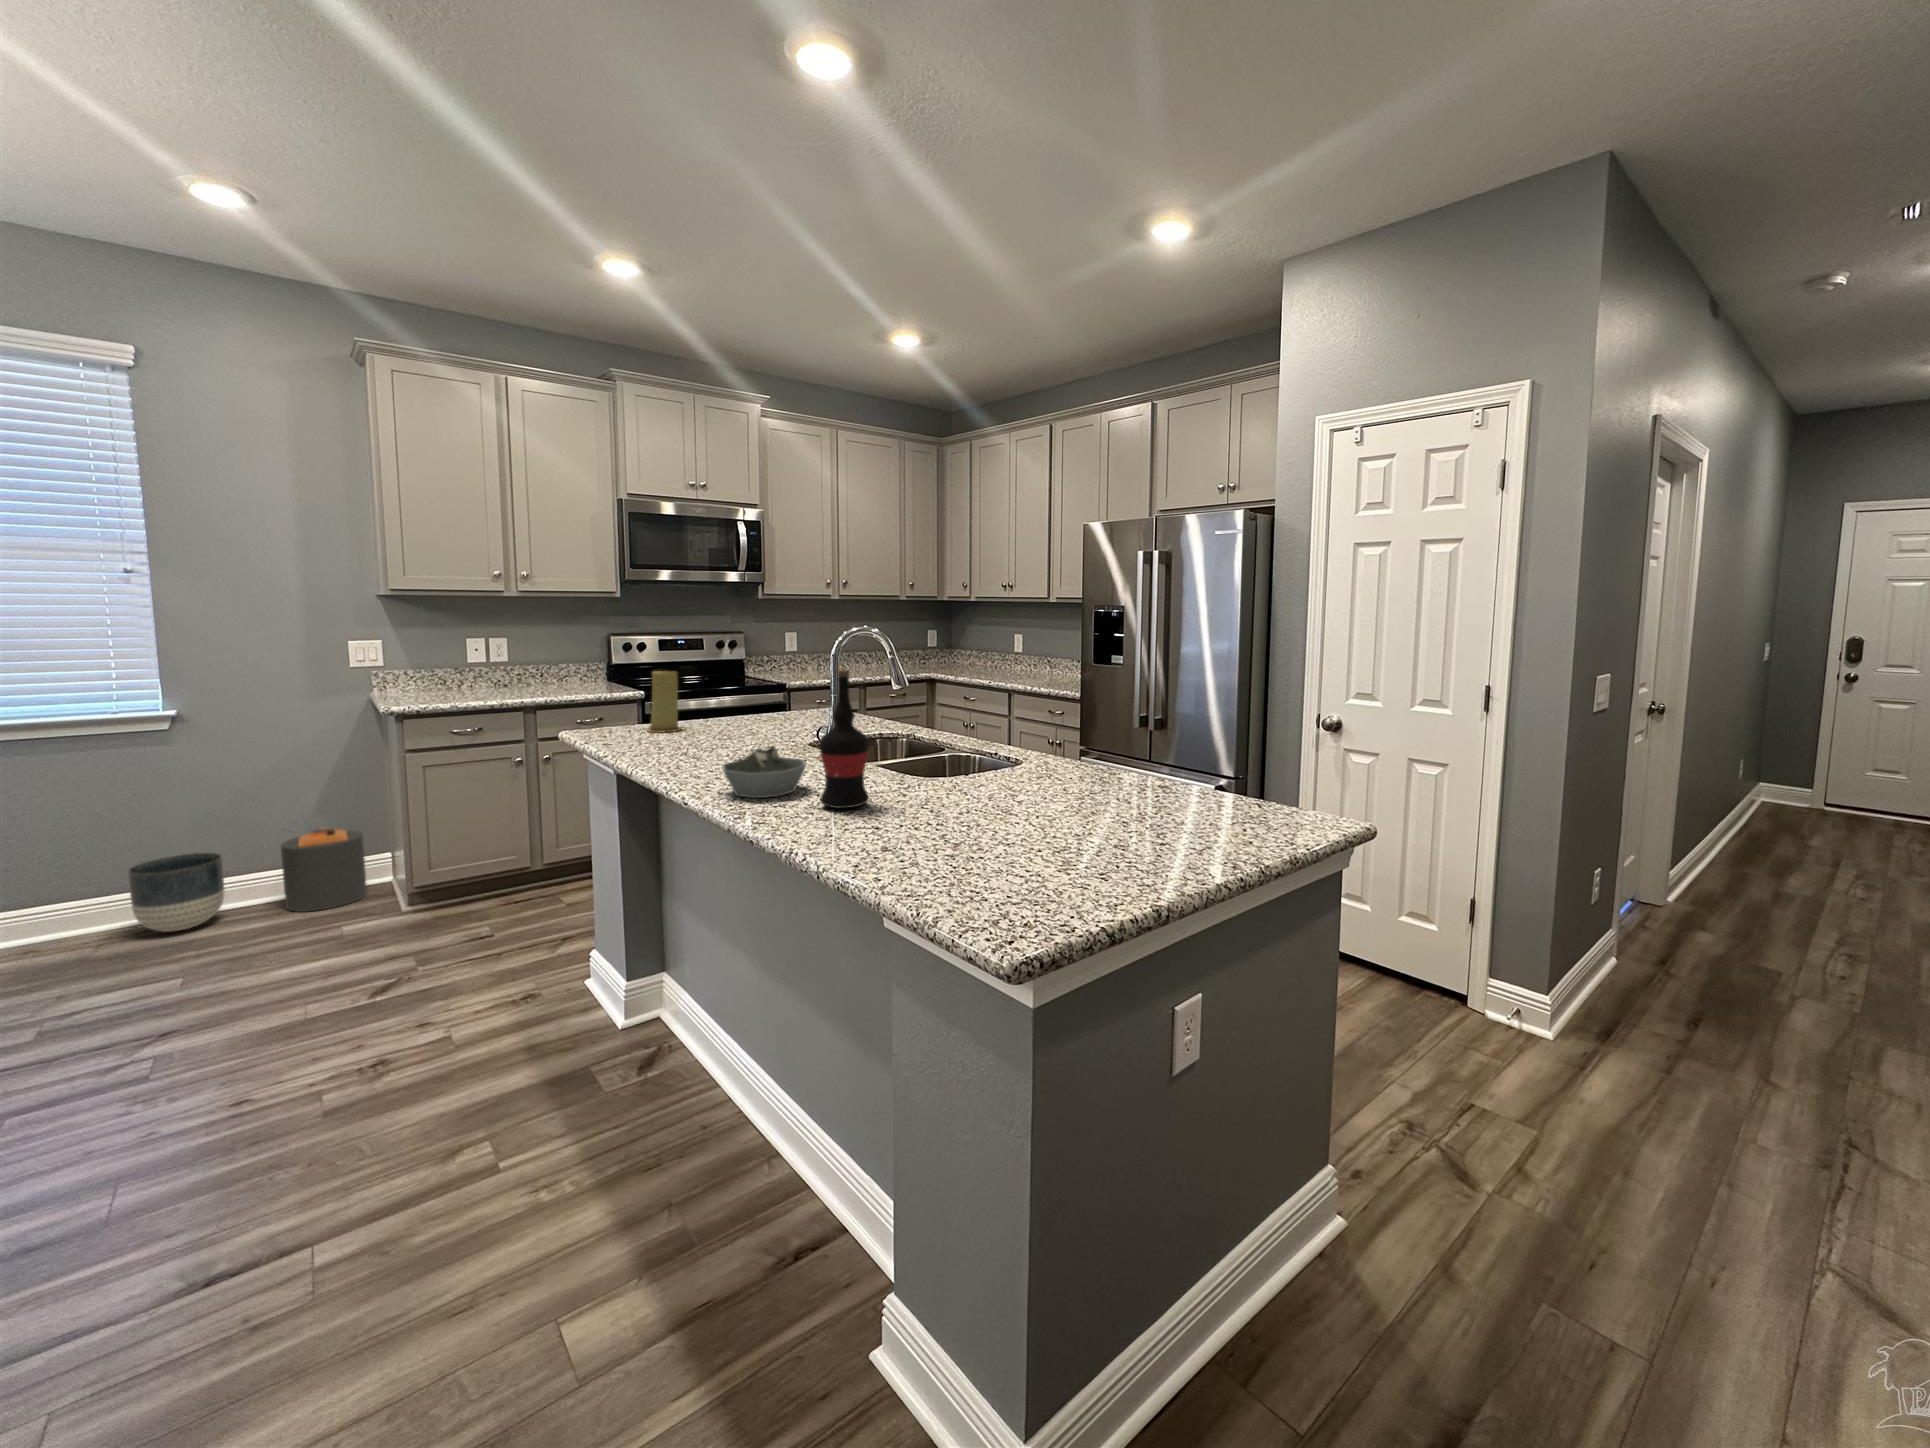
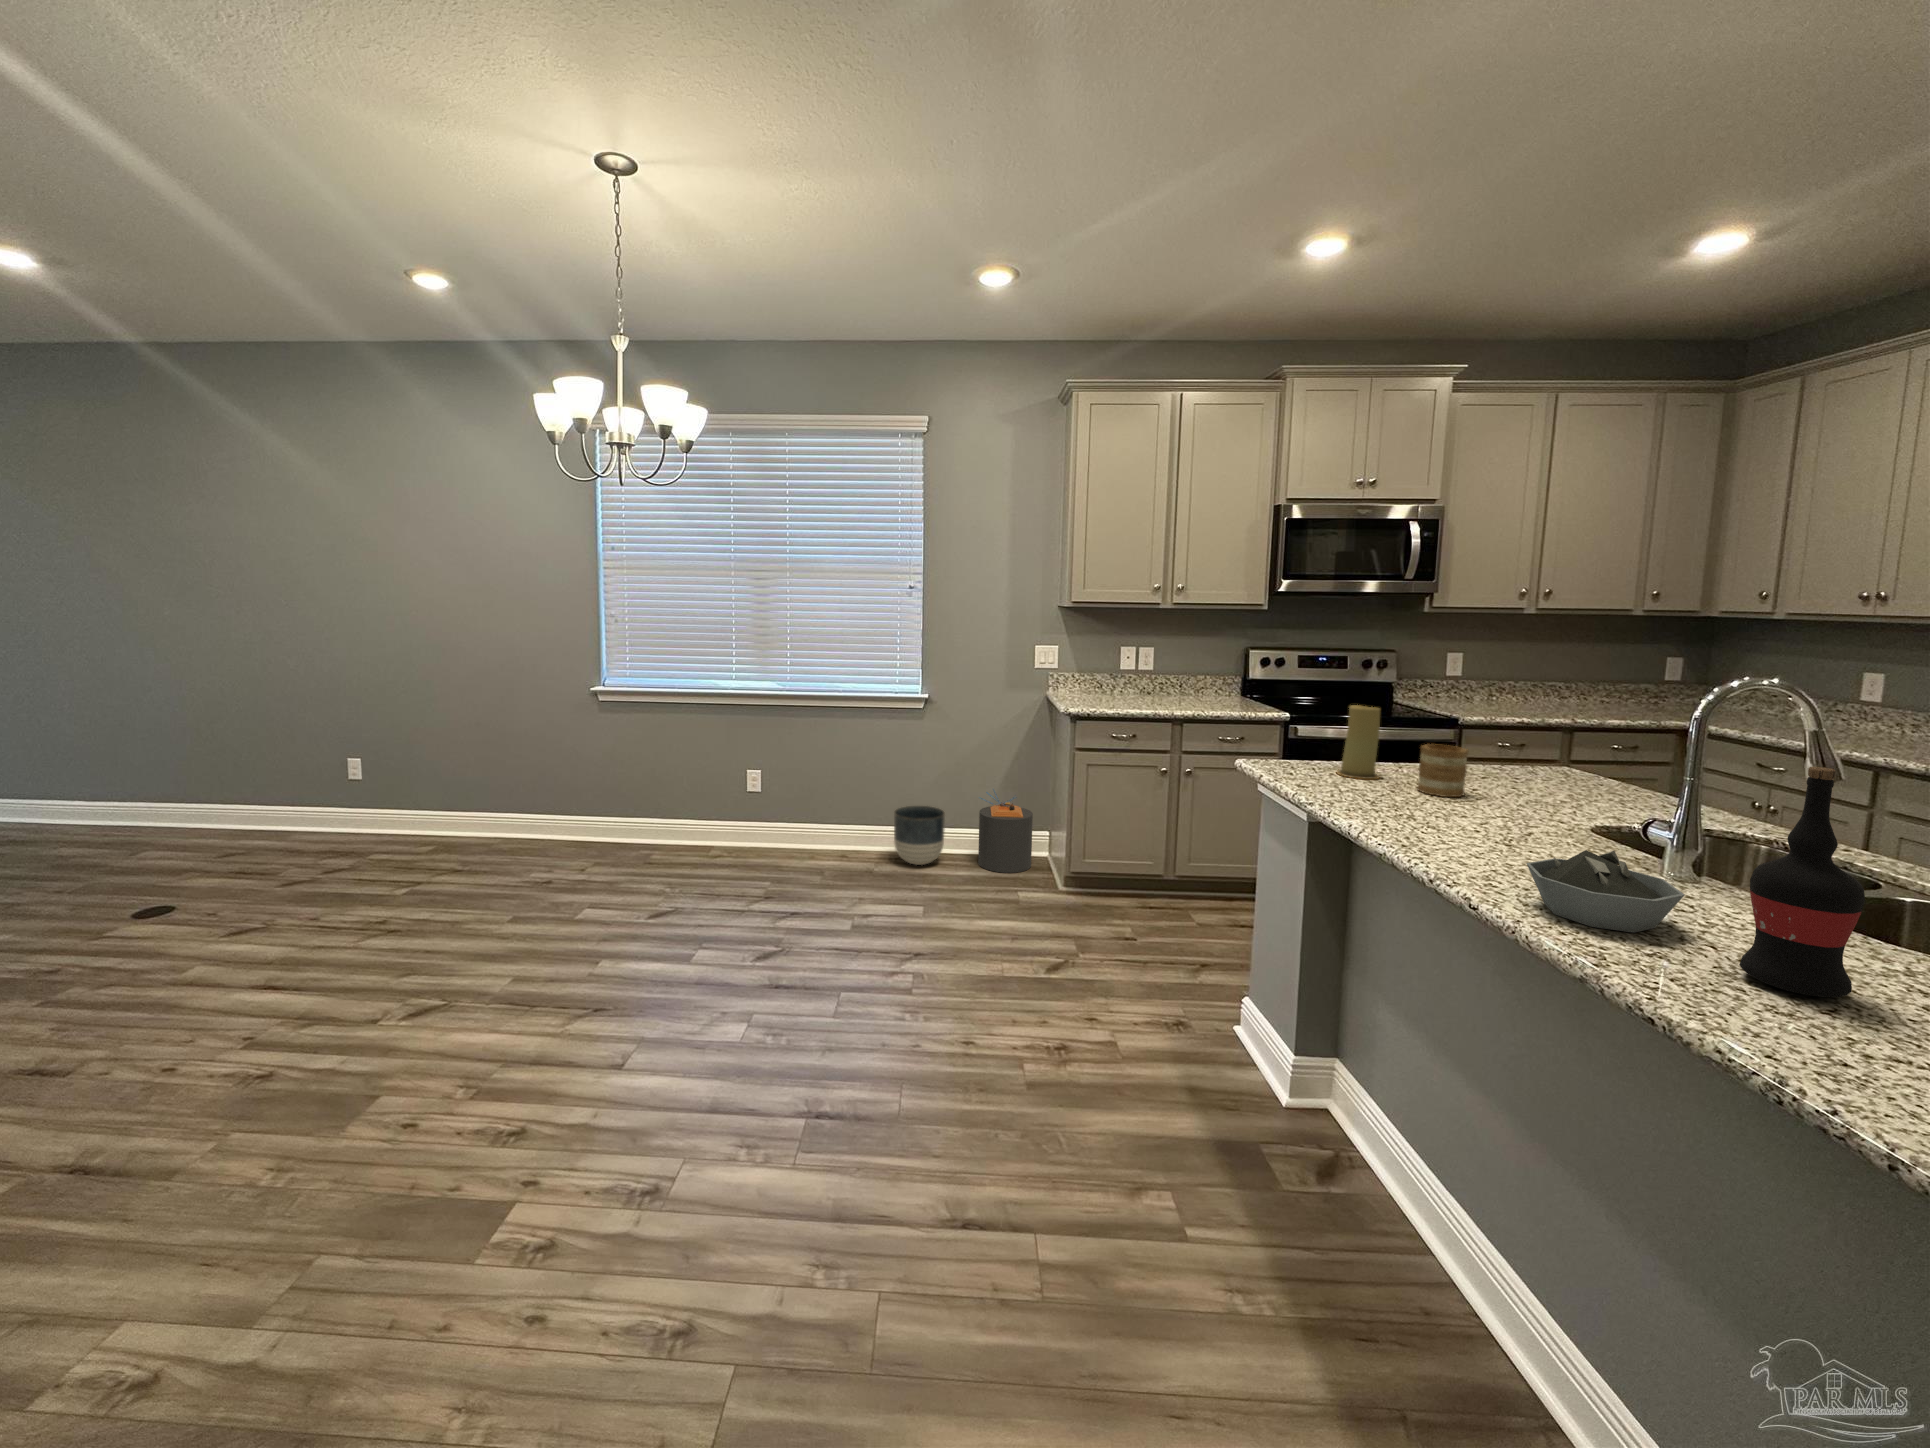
mug: none [704,696,740,736] -> present [1417,744,1468,797]

